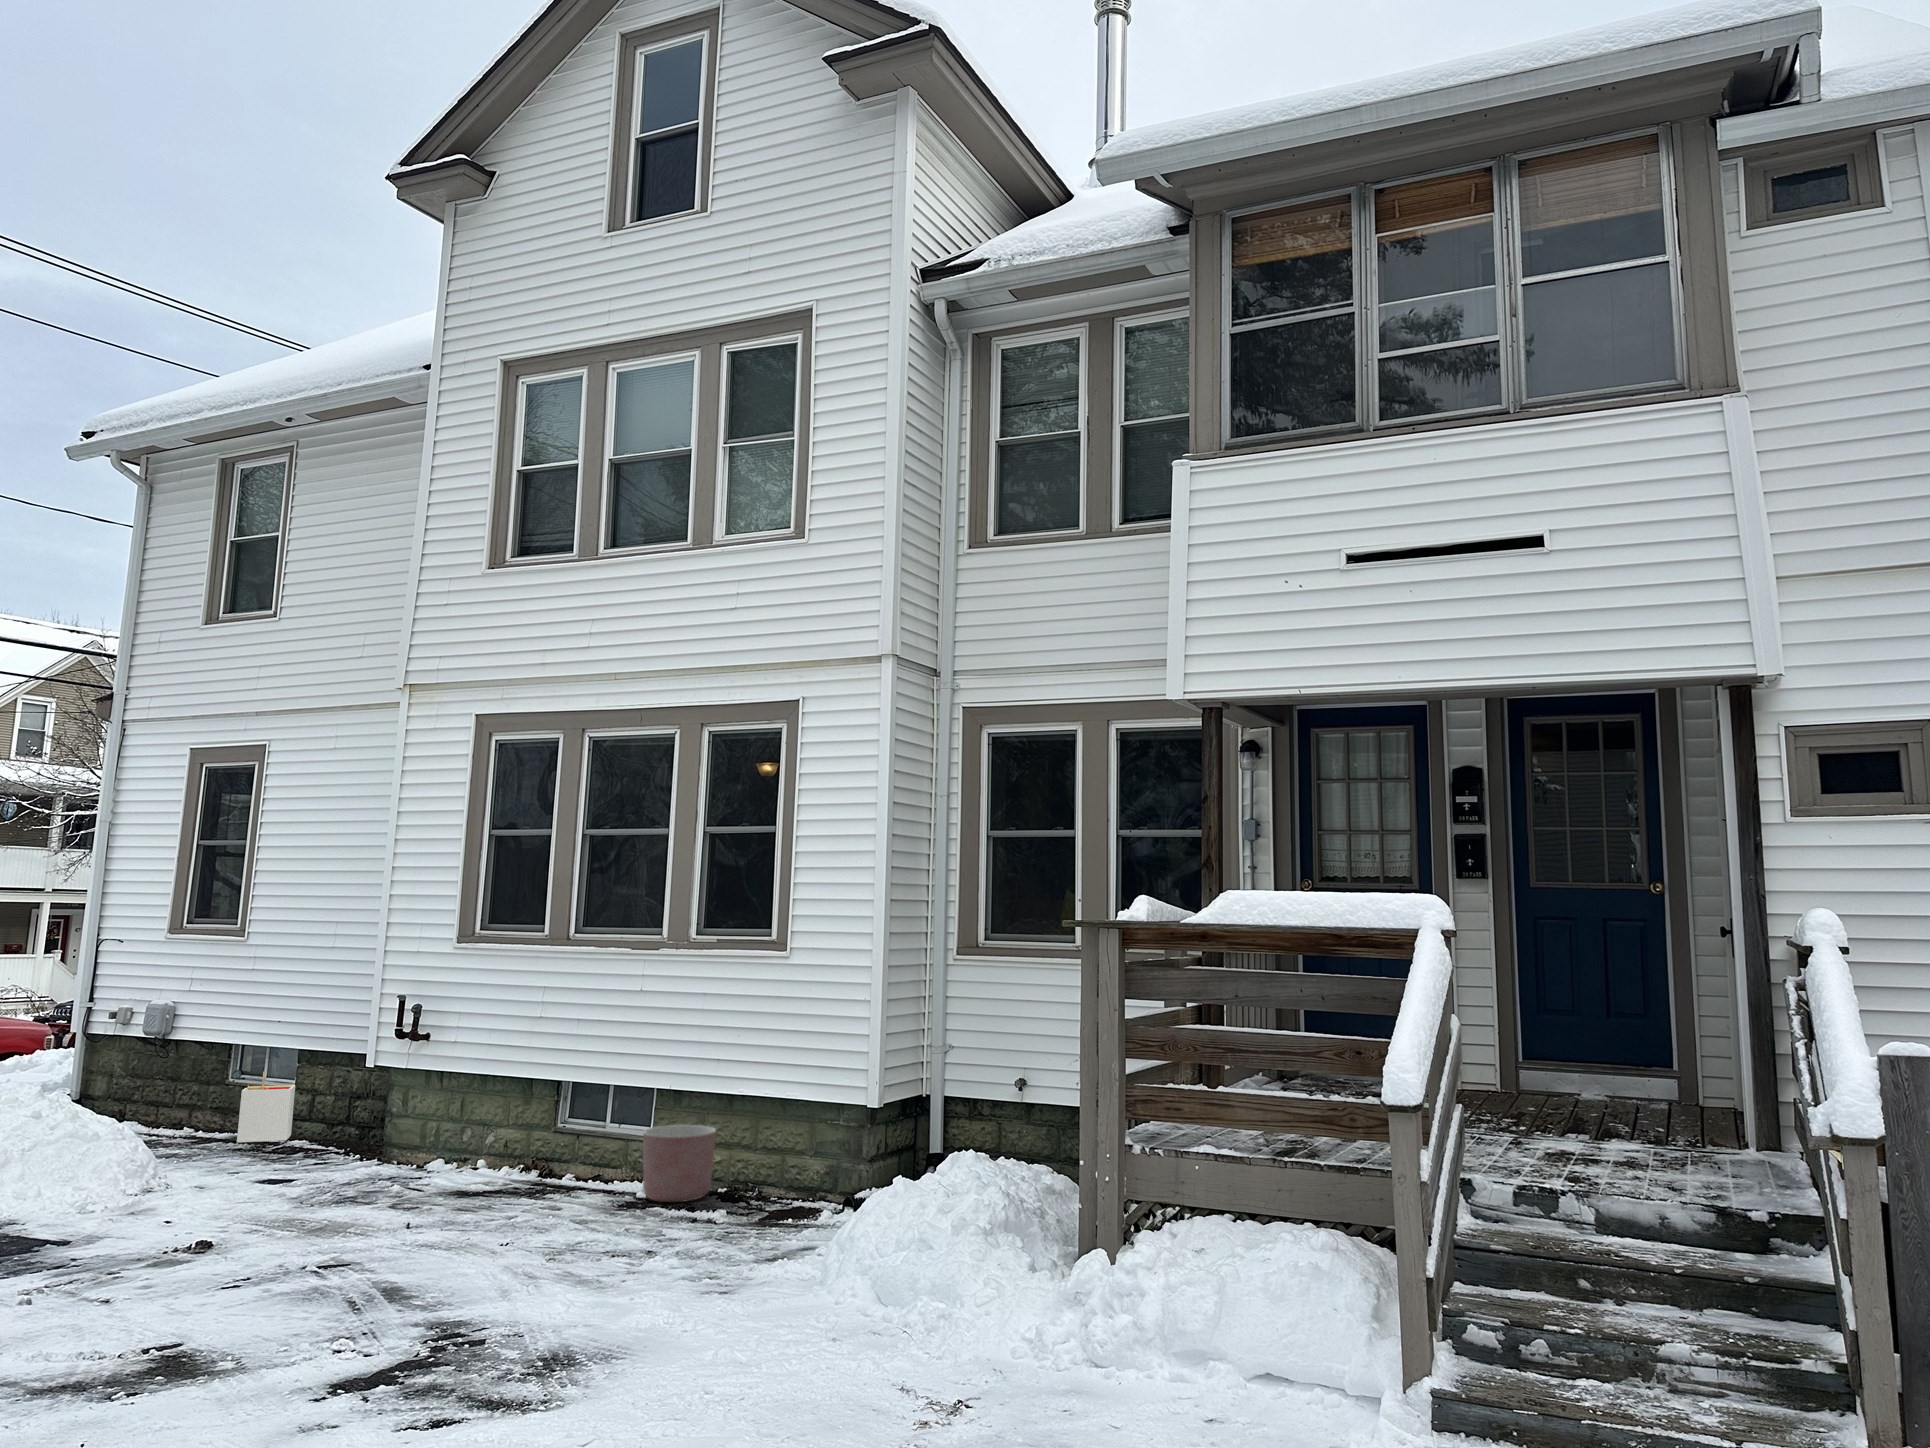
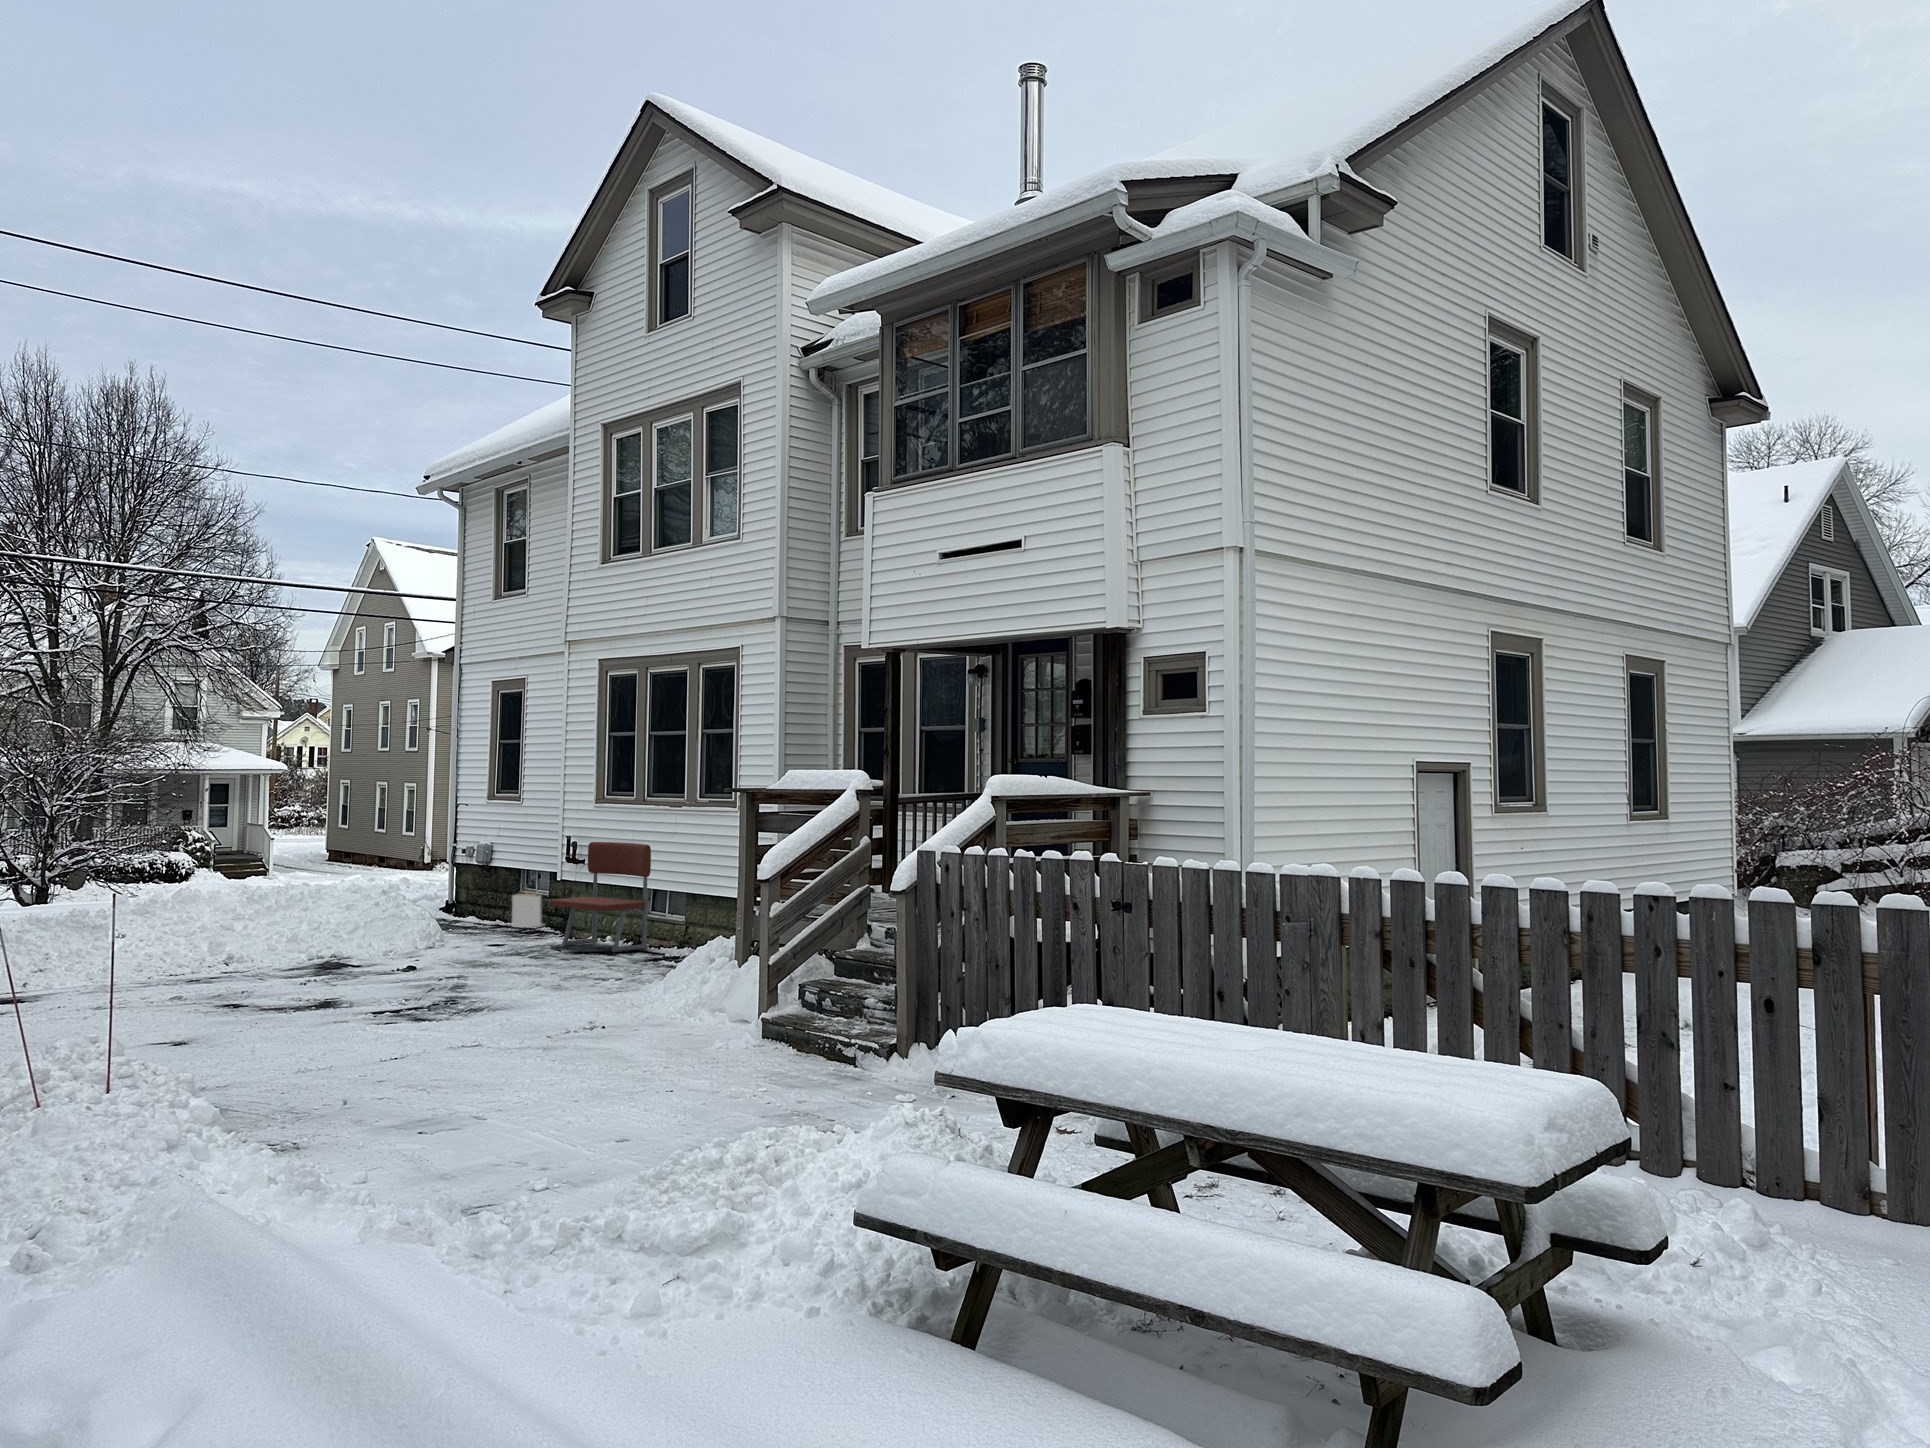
bench: none [402,1005,590,1192] -> present [549,842,651,952]
planter: present [643,1125,716,1202] -> none [658,916,703,959]

